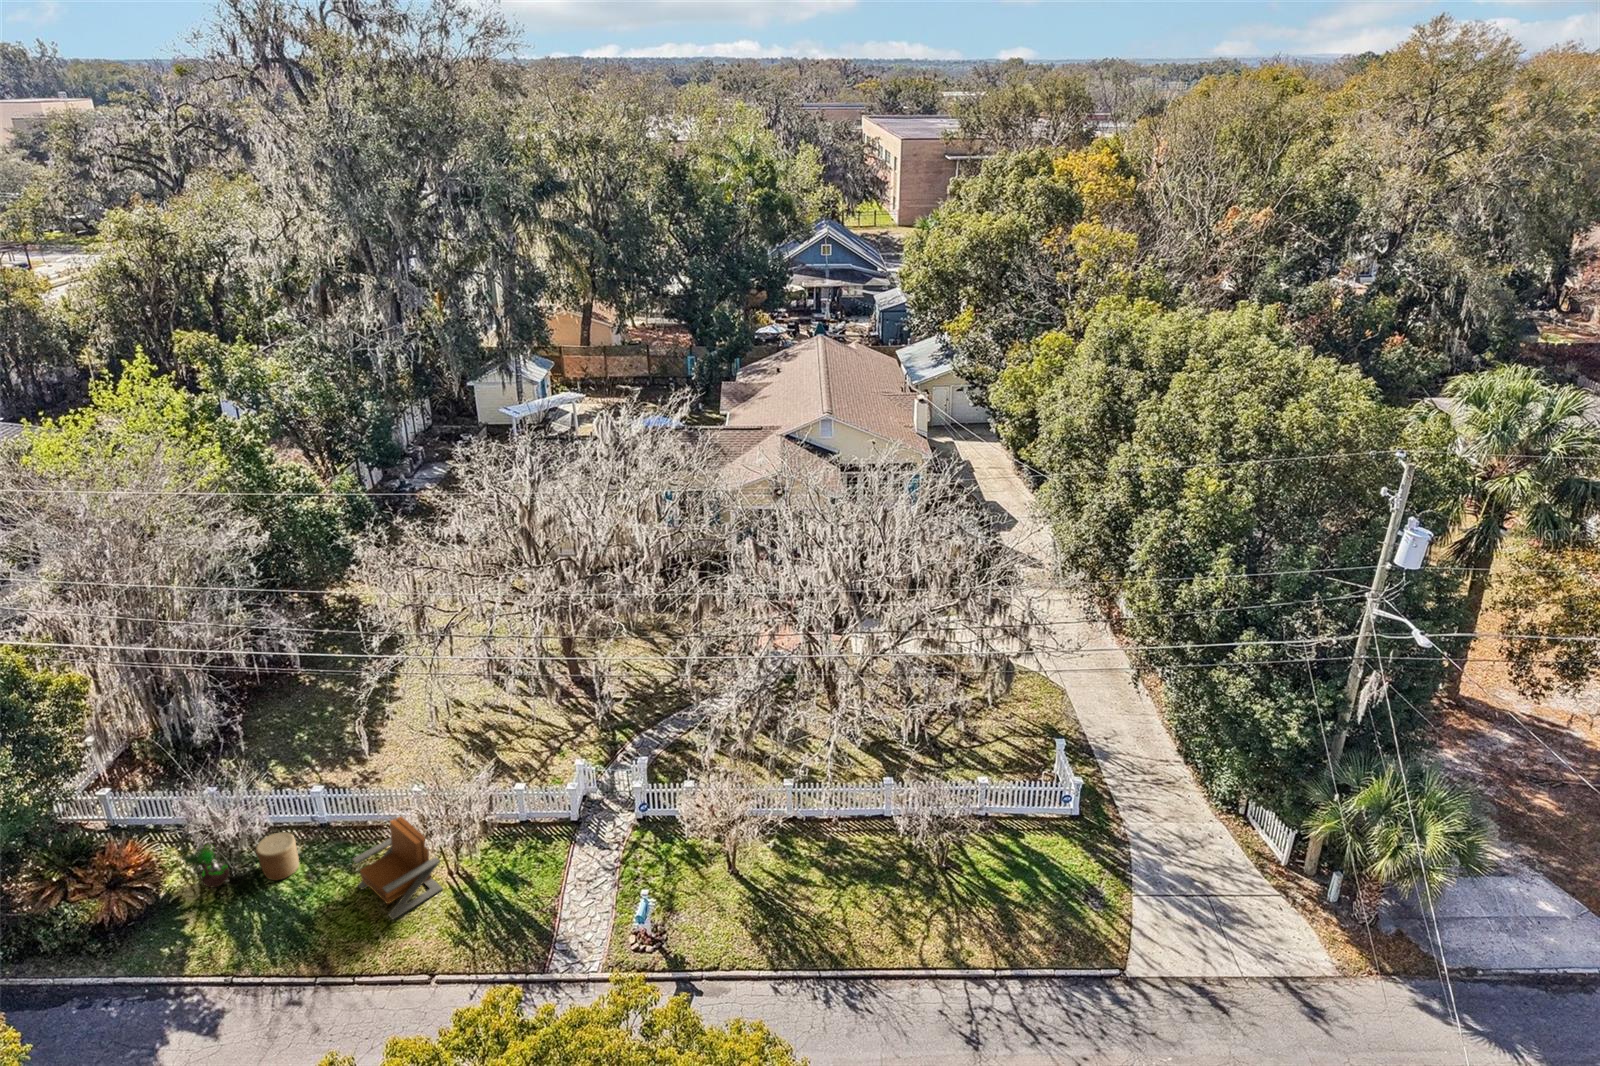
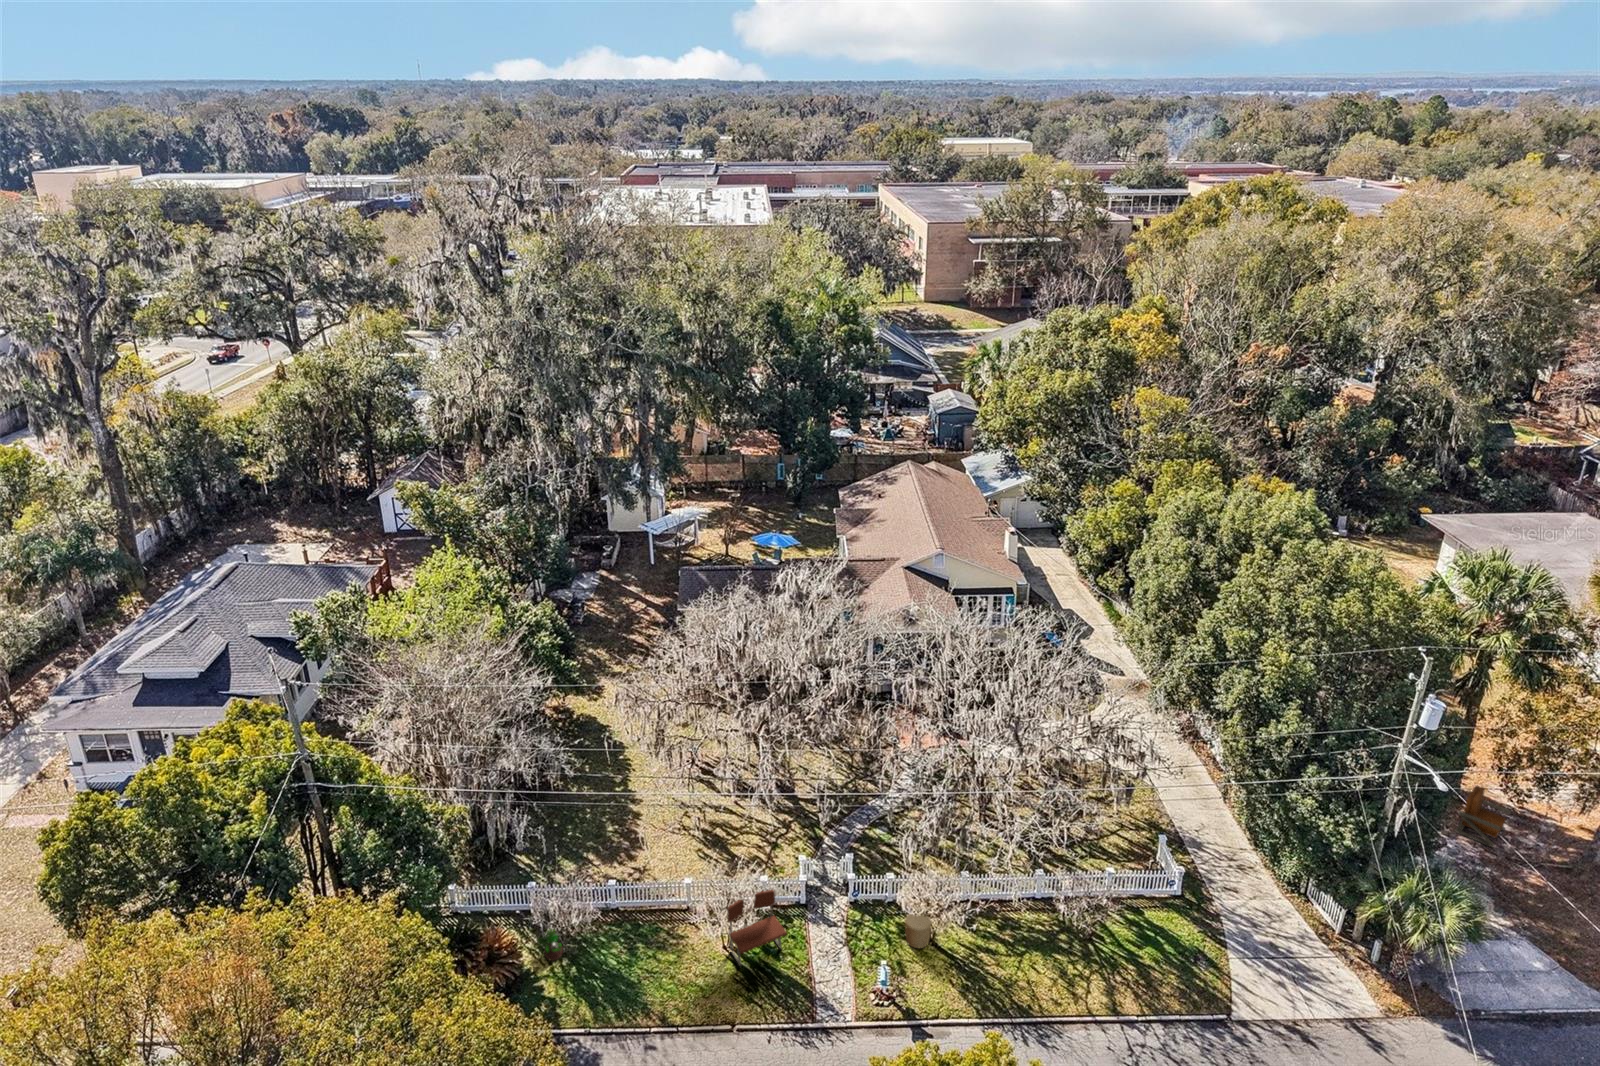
bench: none [444,797,530,897] -> present [727,890,787,965]
lounge chair: present [353,817,443,920] -> present [1455,785,1510,847]
basket: present [256,833,299,880] -> present [905,914,932,948]

